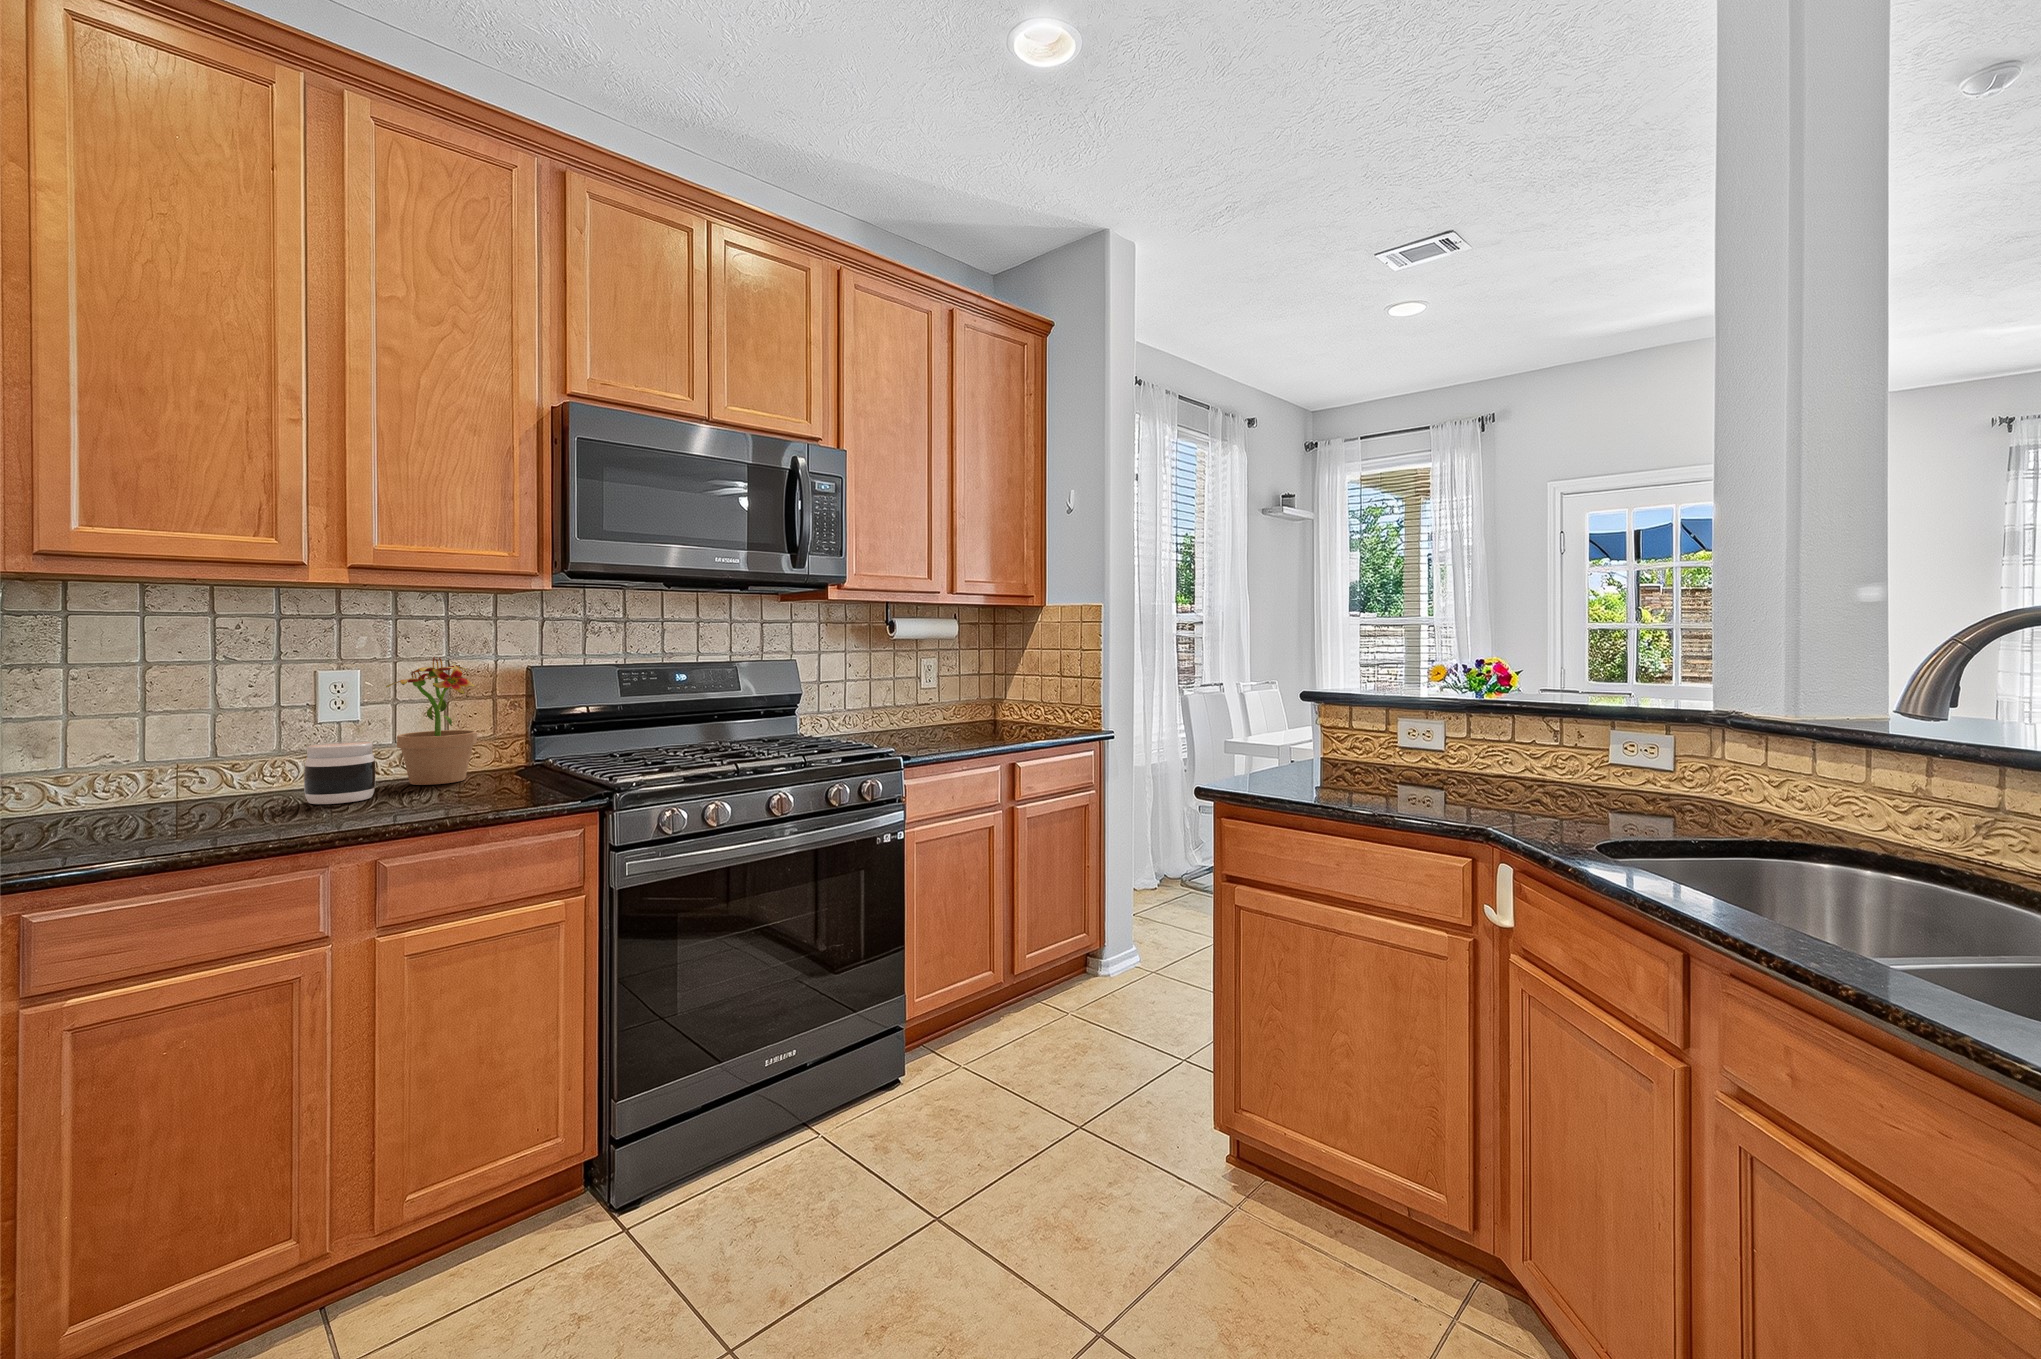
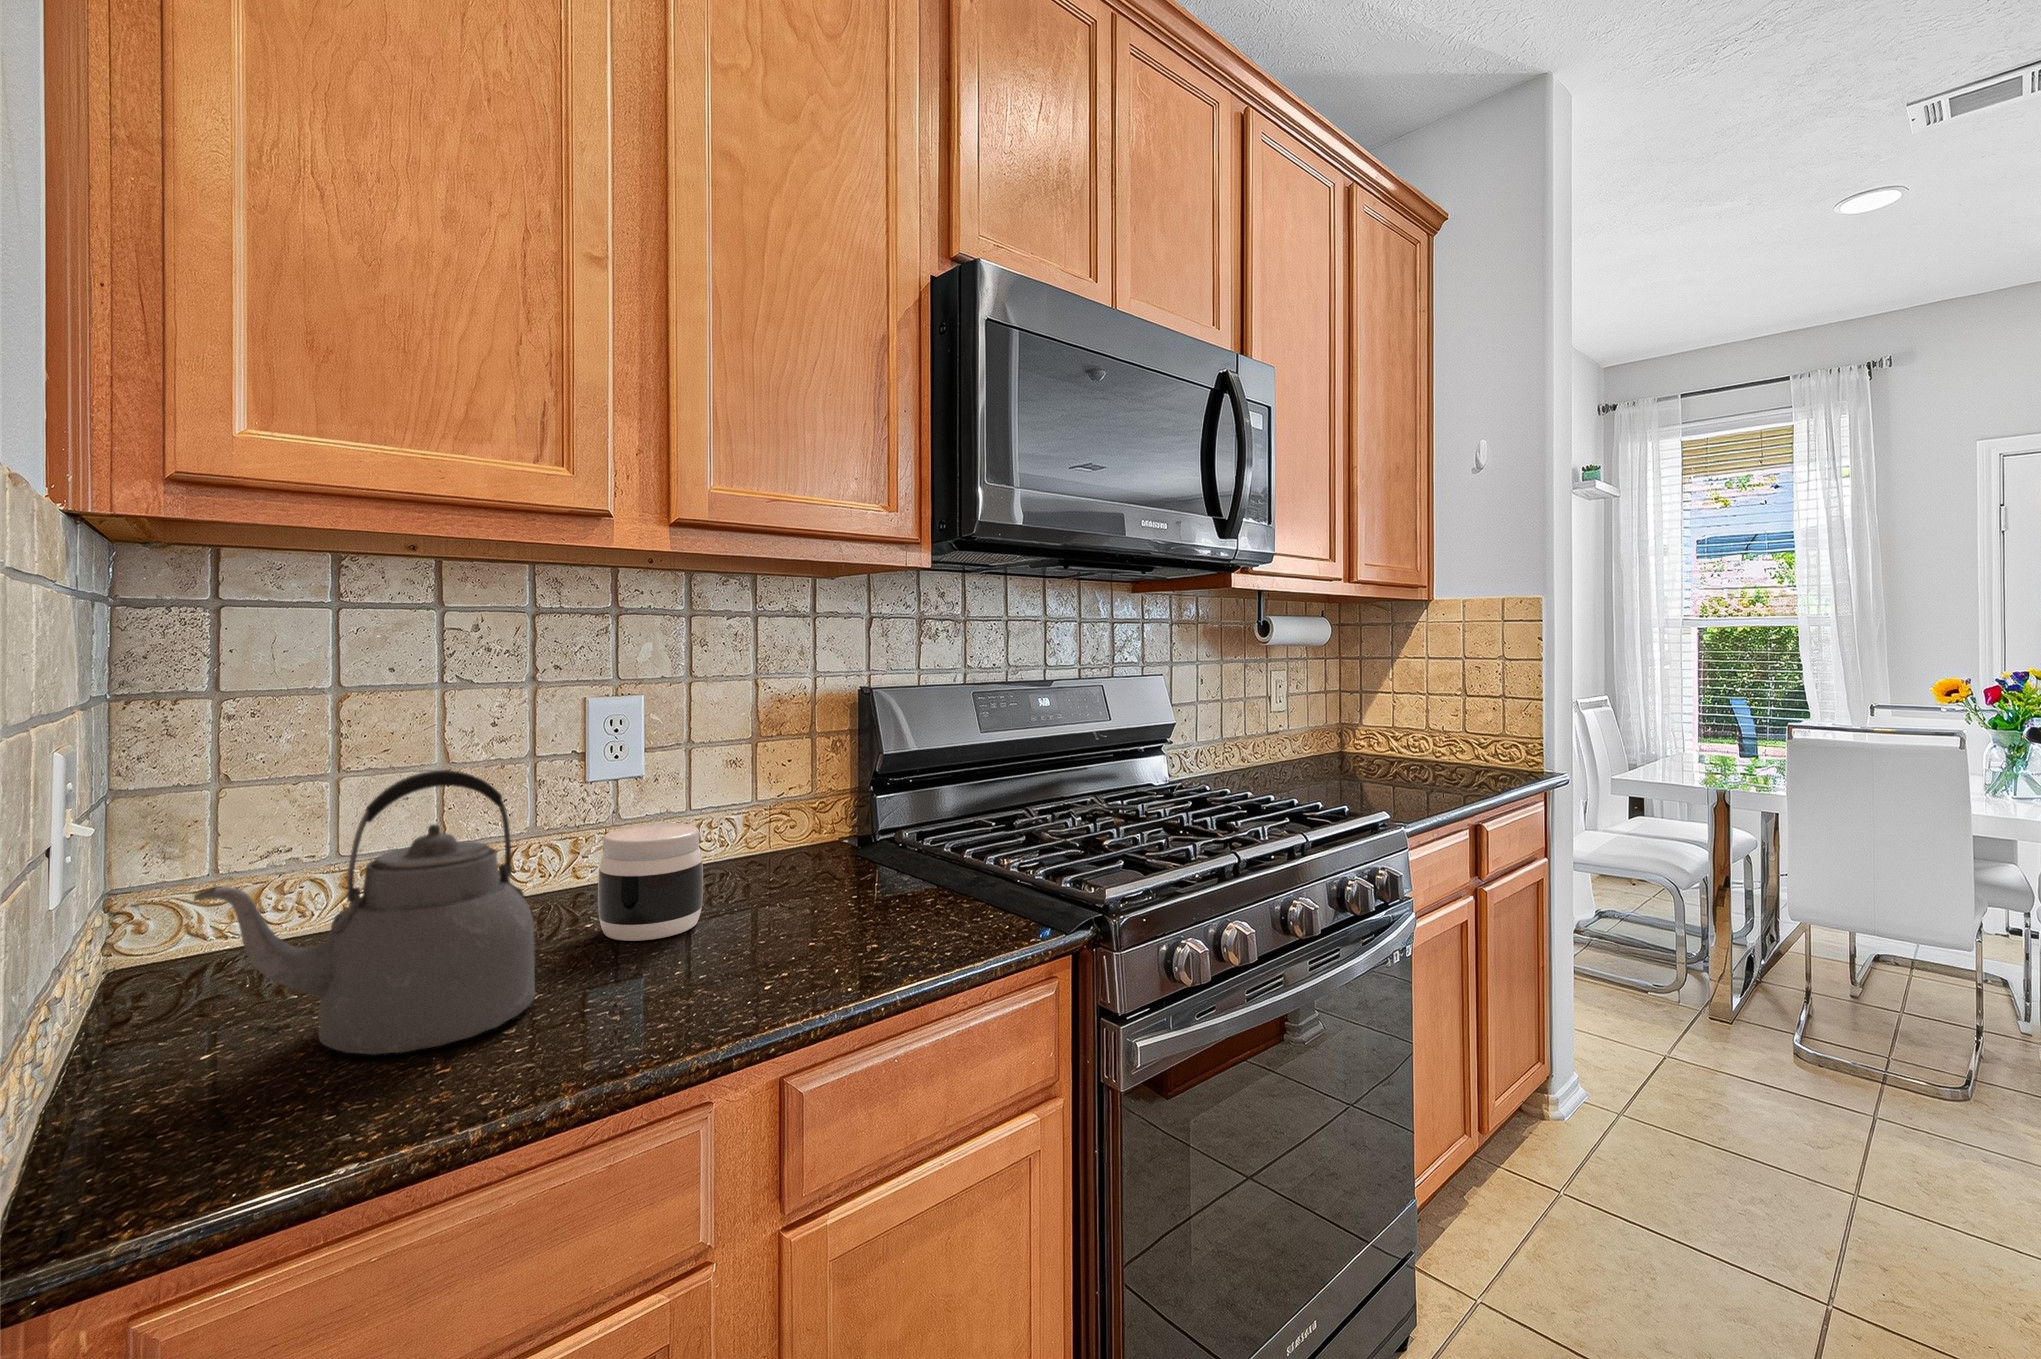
potted plant: present [386,657,477,785] -> none [695,677,818,886]
kettle: none [49,699,247,837] -> present [194,770,535,1055]

